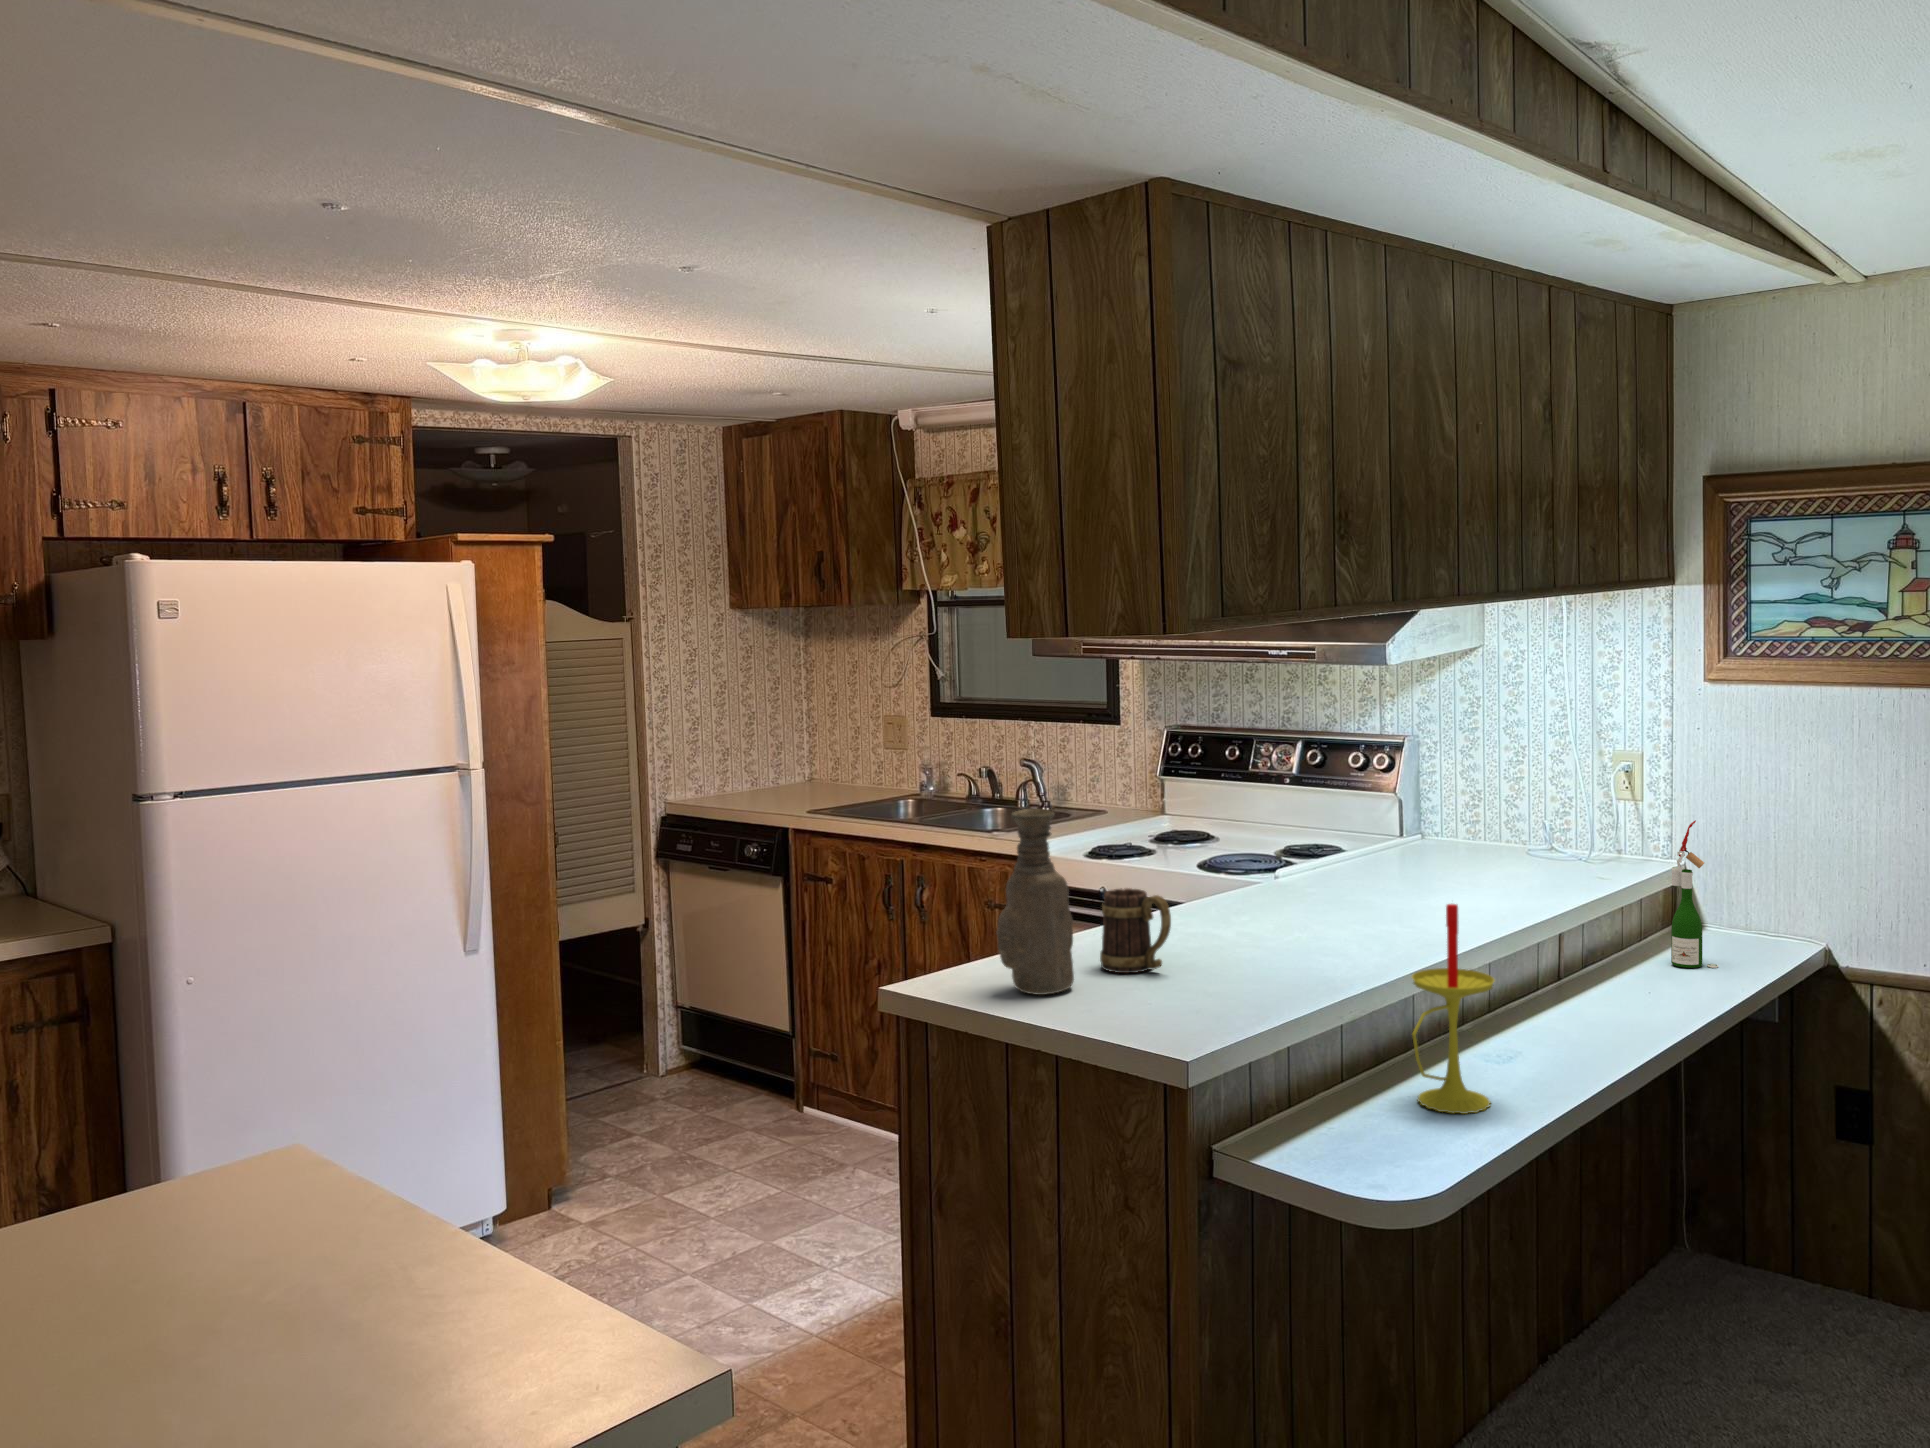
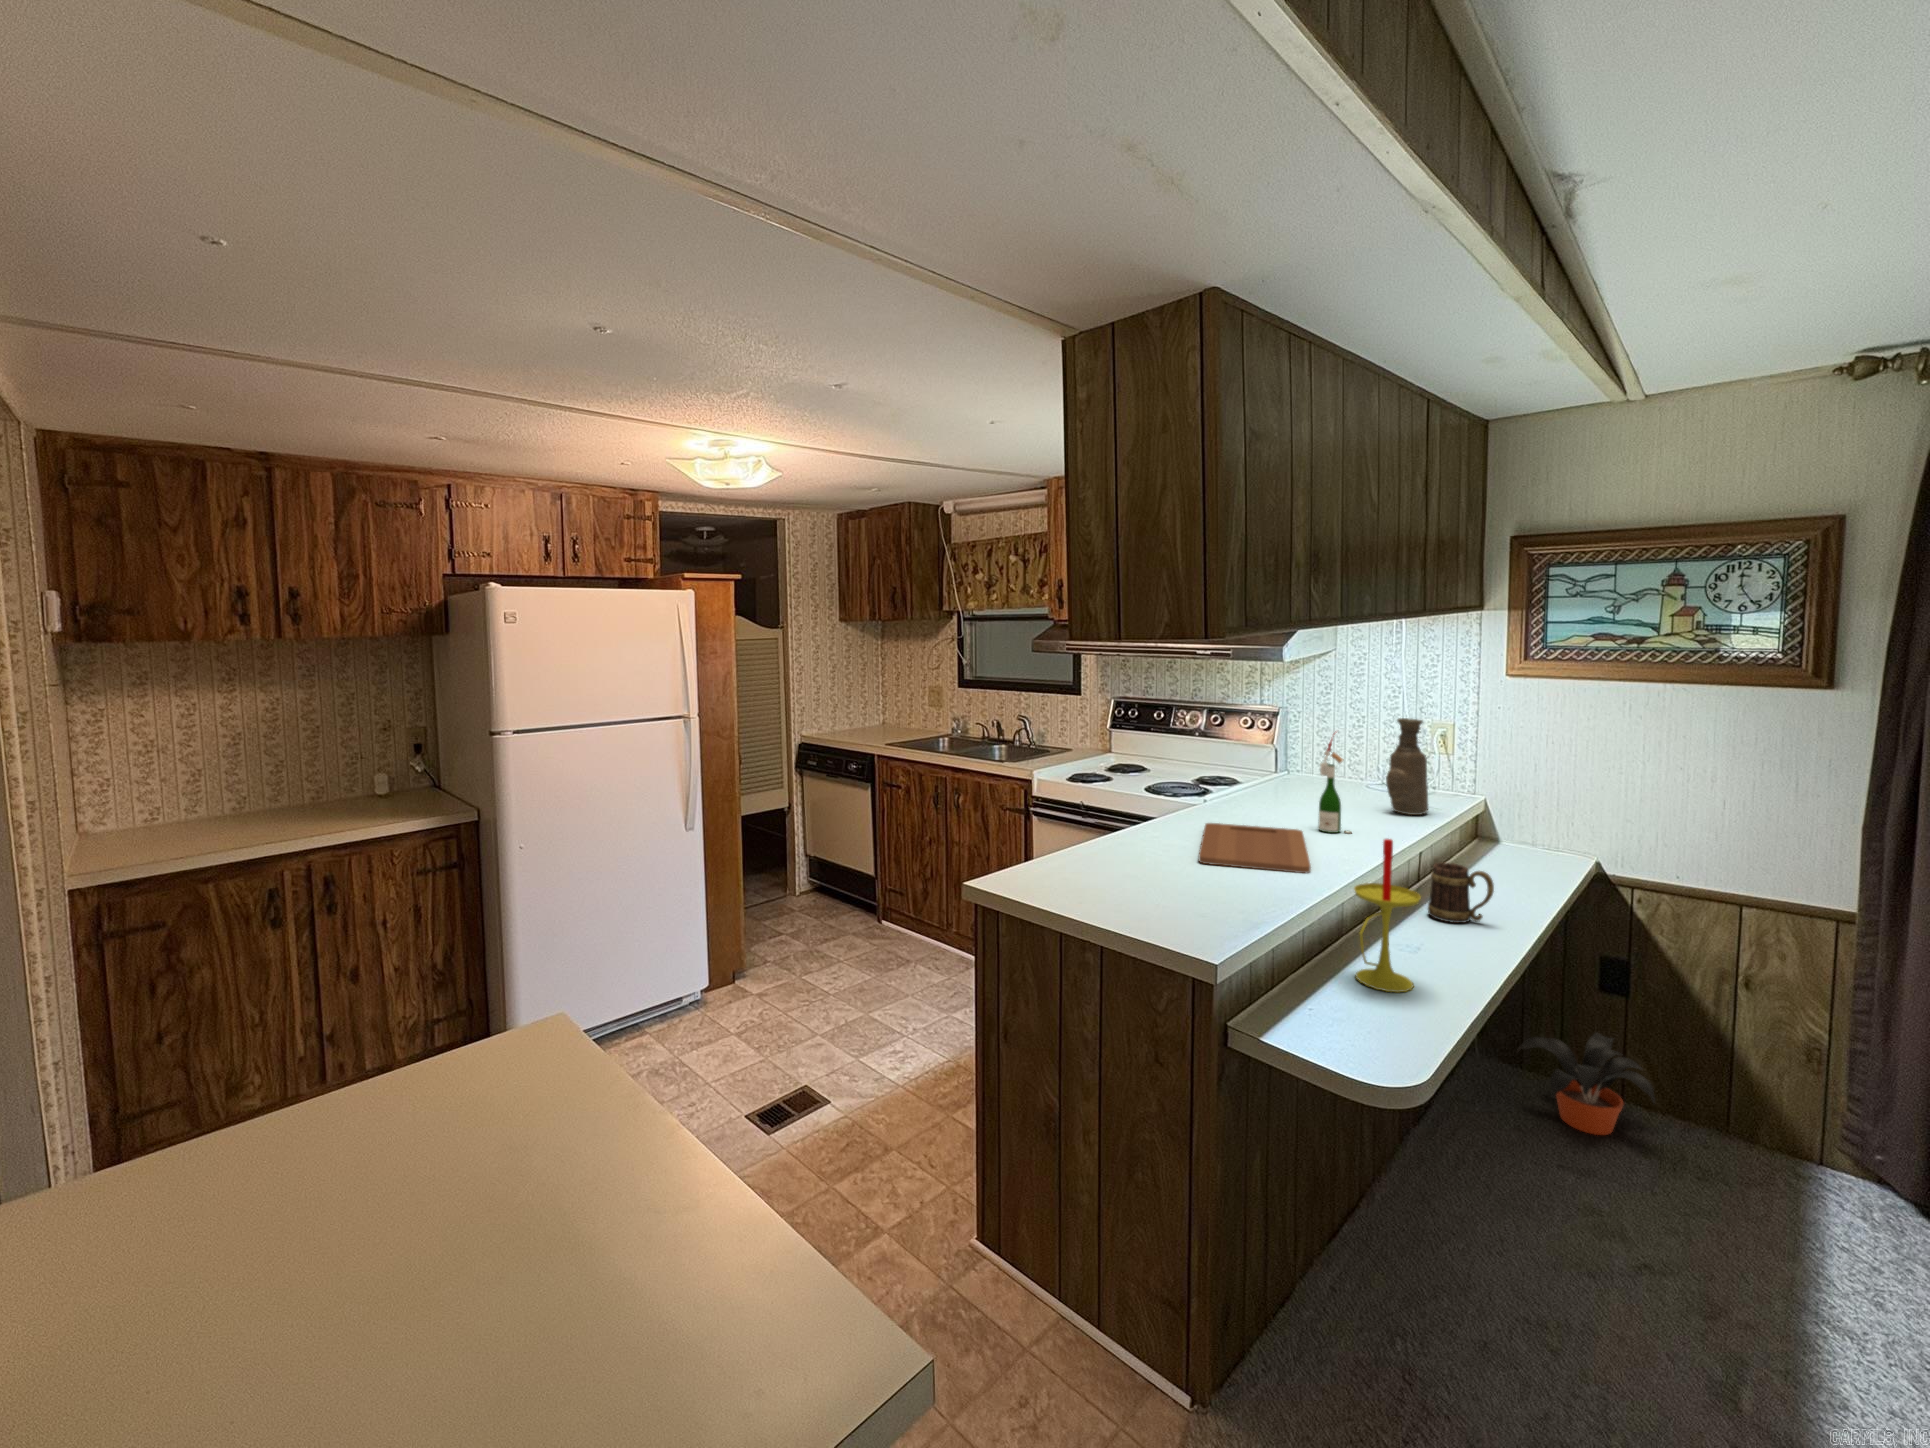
vase: present [996,809,1074,995] -> present [1386,718,1428,815]
wine bottle: present [1671,820,1718,968] -> present [1318,733,1351,833]
mug: present [1100,888,1171,973] -> present [1428,862,1494,923]
cutting board: none [1230,905,1394,965] -> present [1199,823,1311,873]
potted plant: none [1720,1198,1891,1343] -> present [1518,1033,1655,1135]

